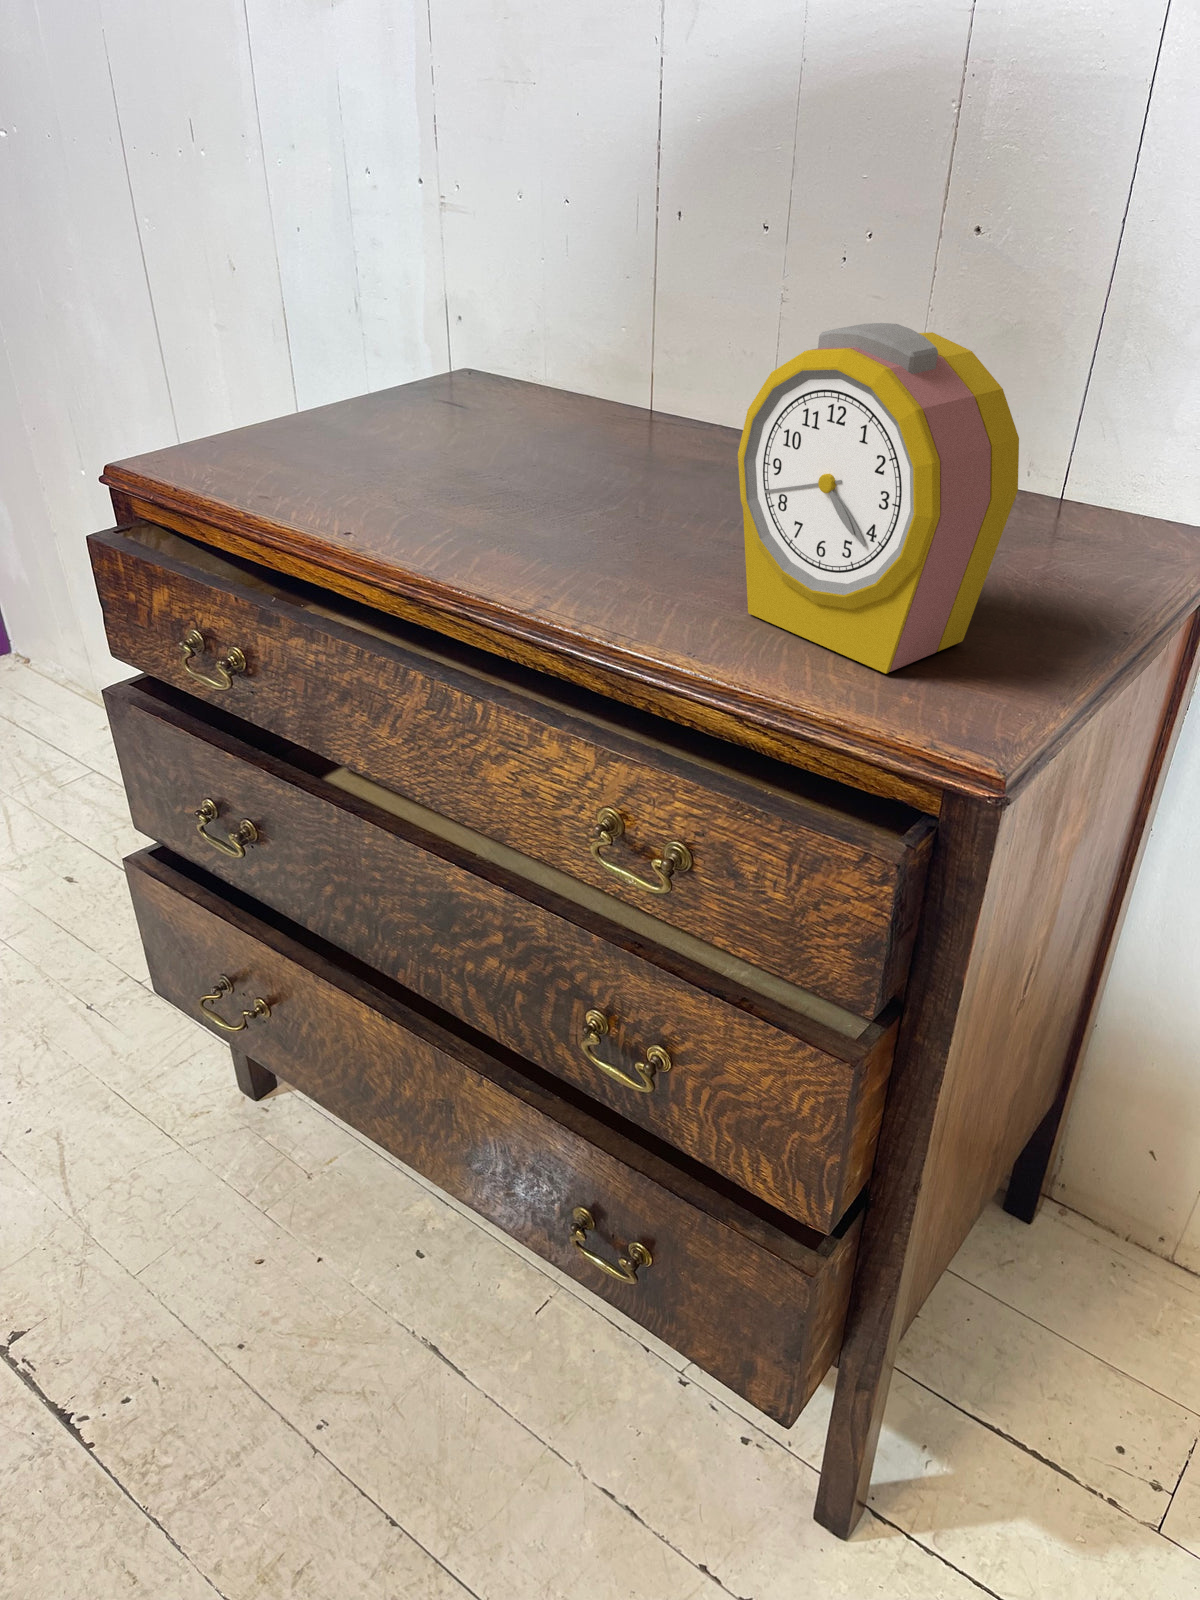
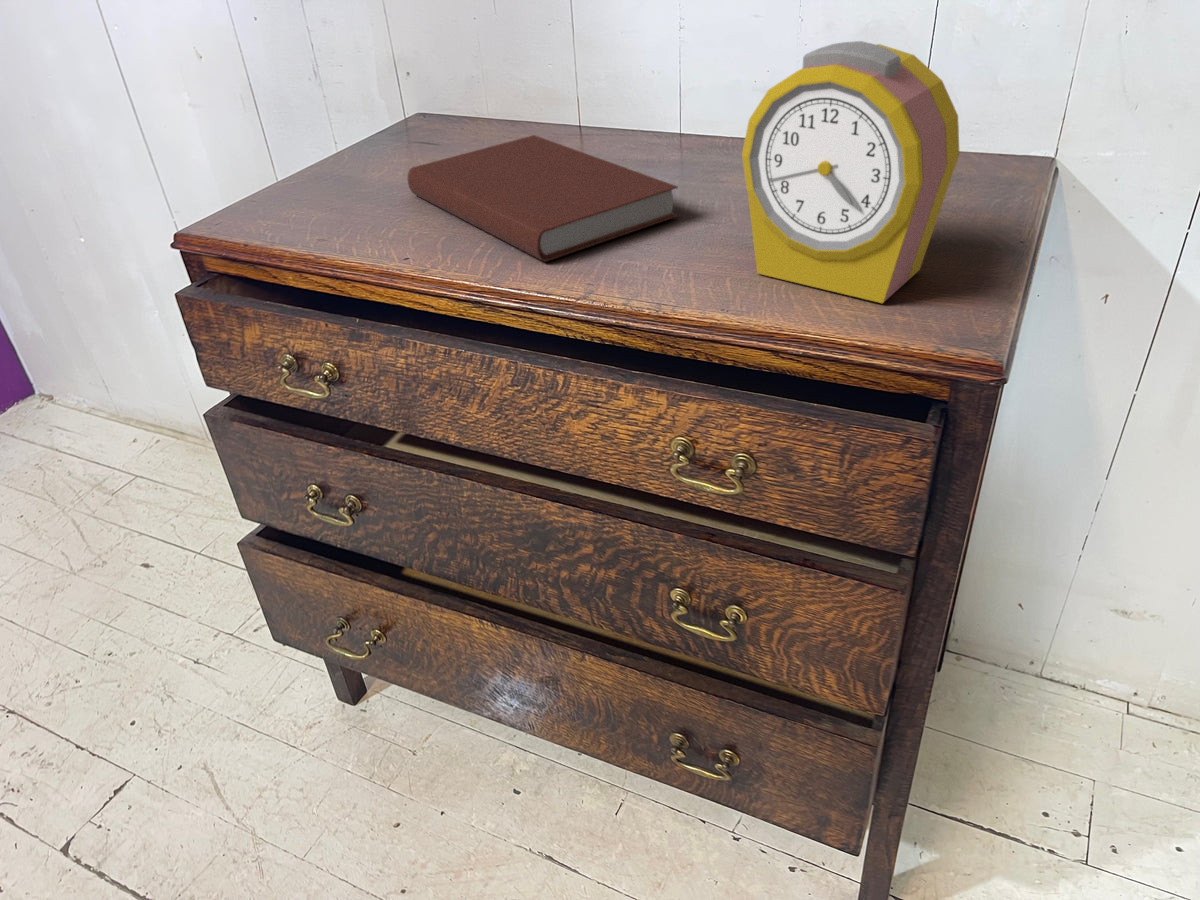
book: none [385,410,695,560] -> present [408,135,678,262]

